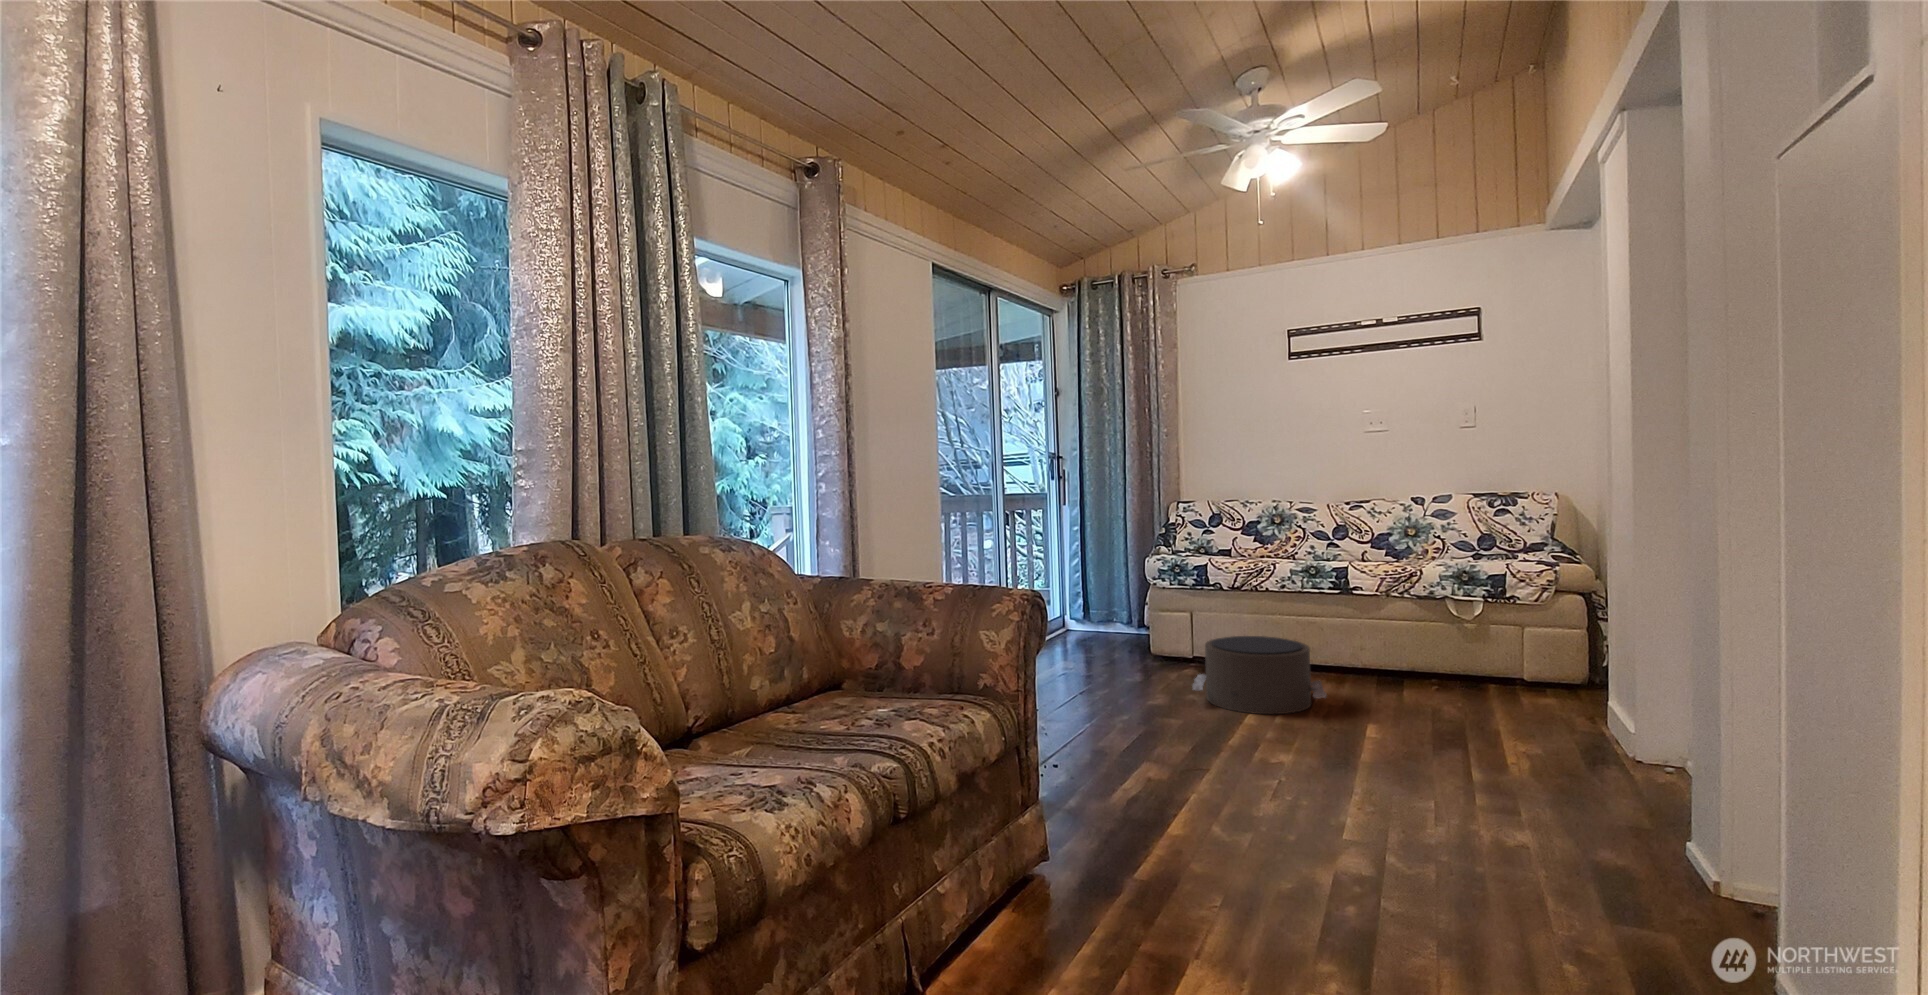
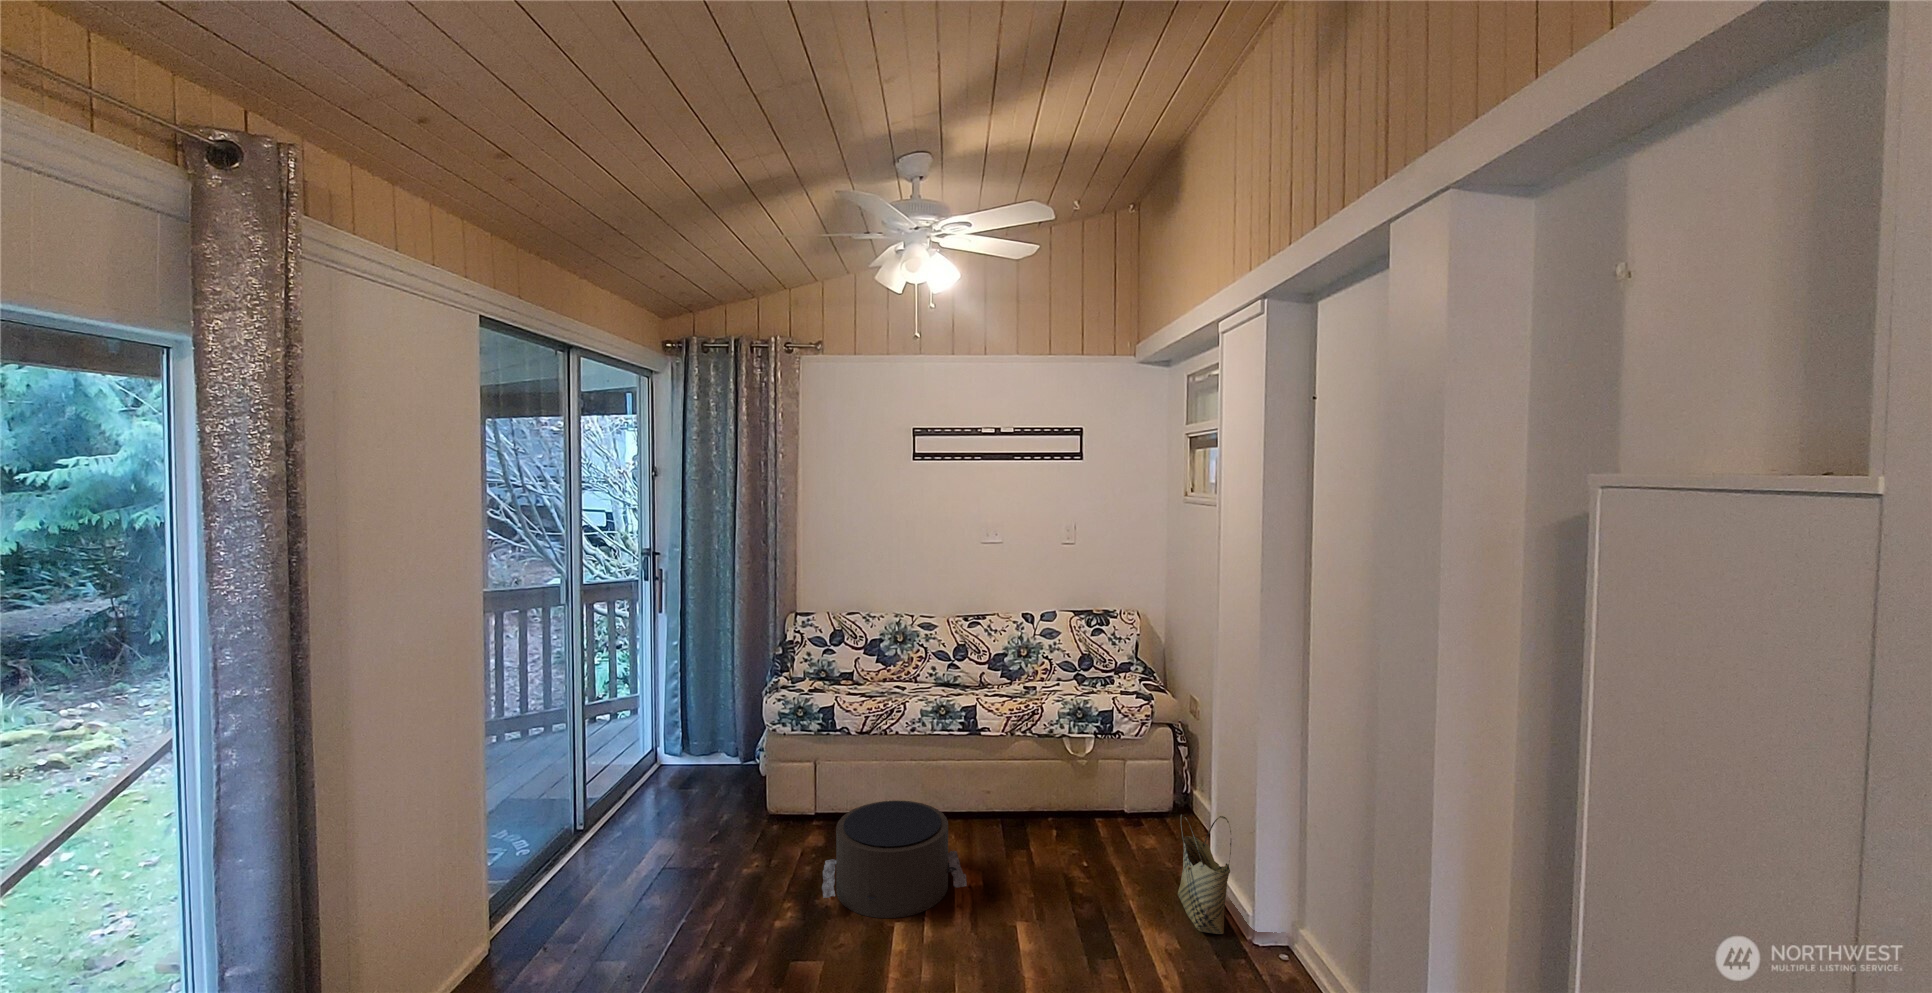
woven basket: none [1565,641,1628,760] -> present [1178,814,1231,934]

